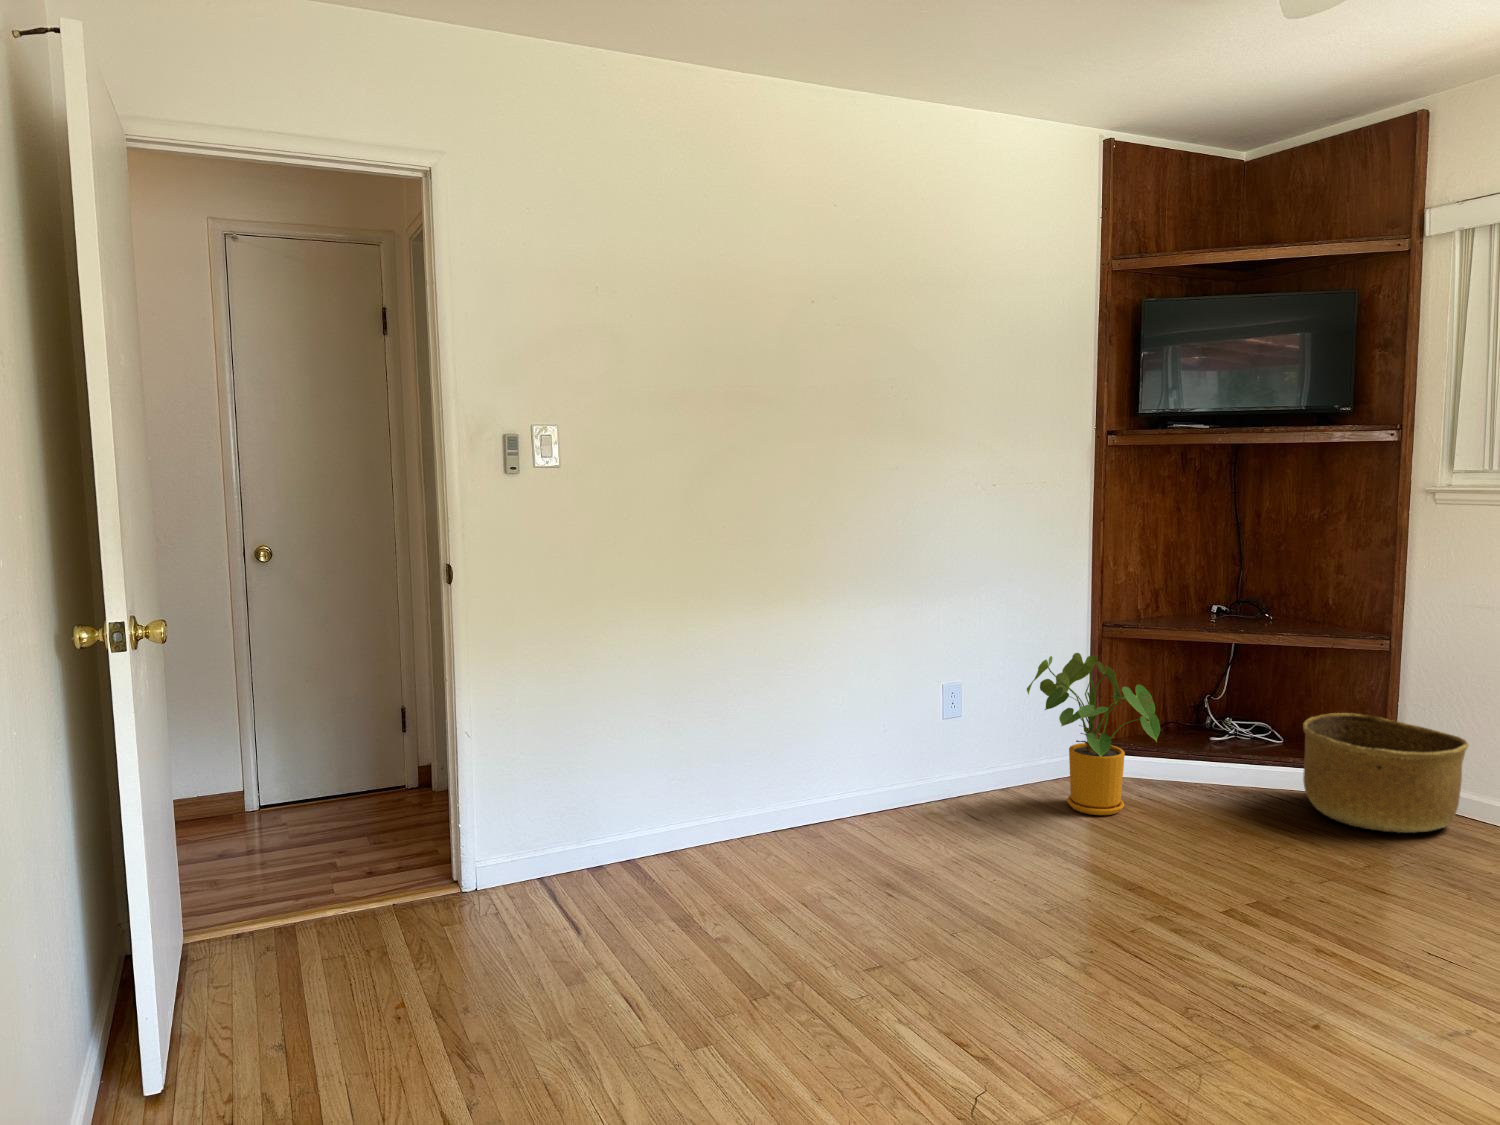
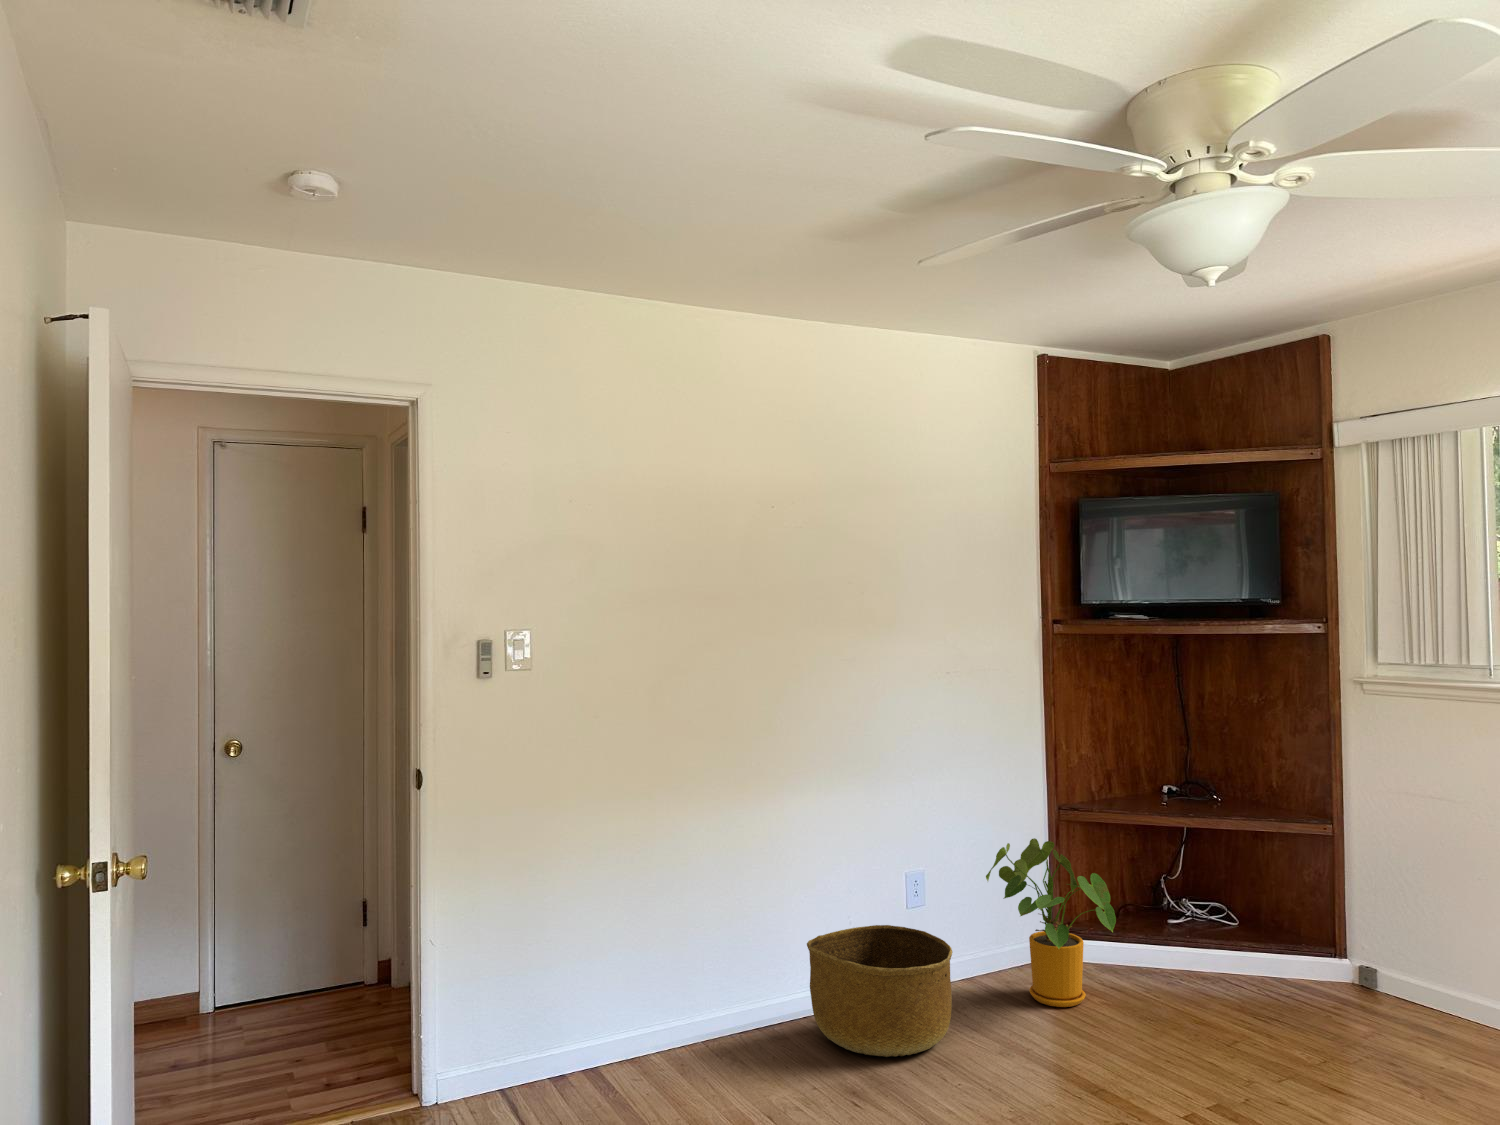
basket: present [1303,713,1469,833] -> present [807,925,952,1057]

